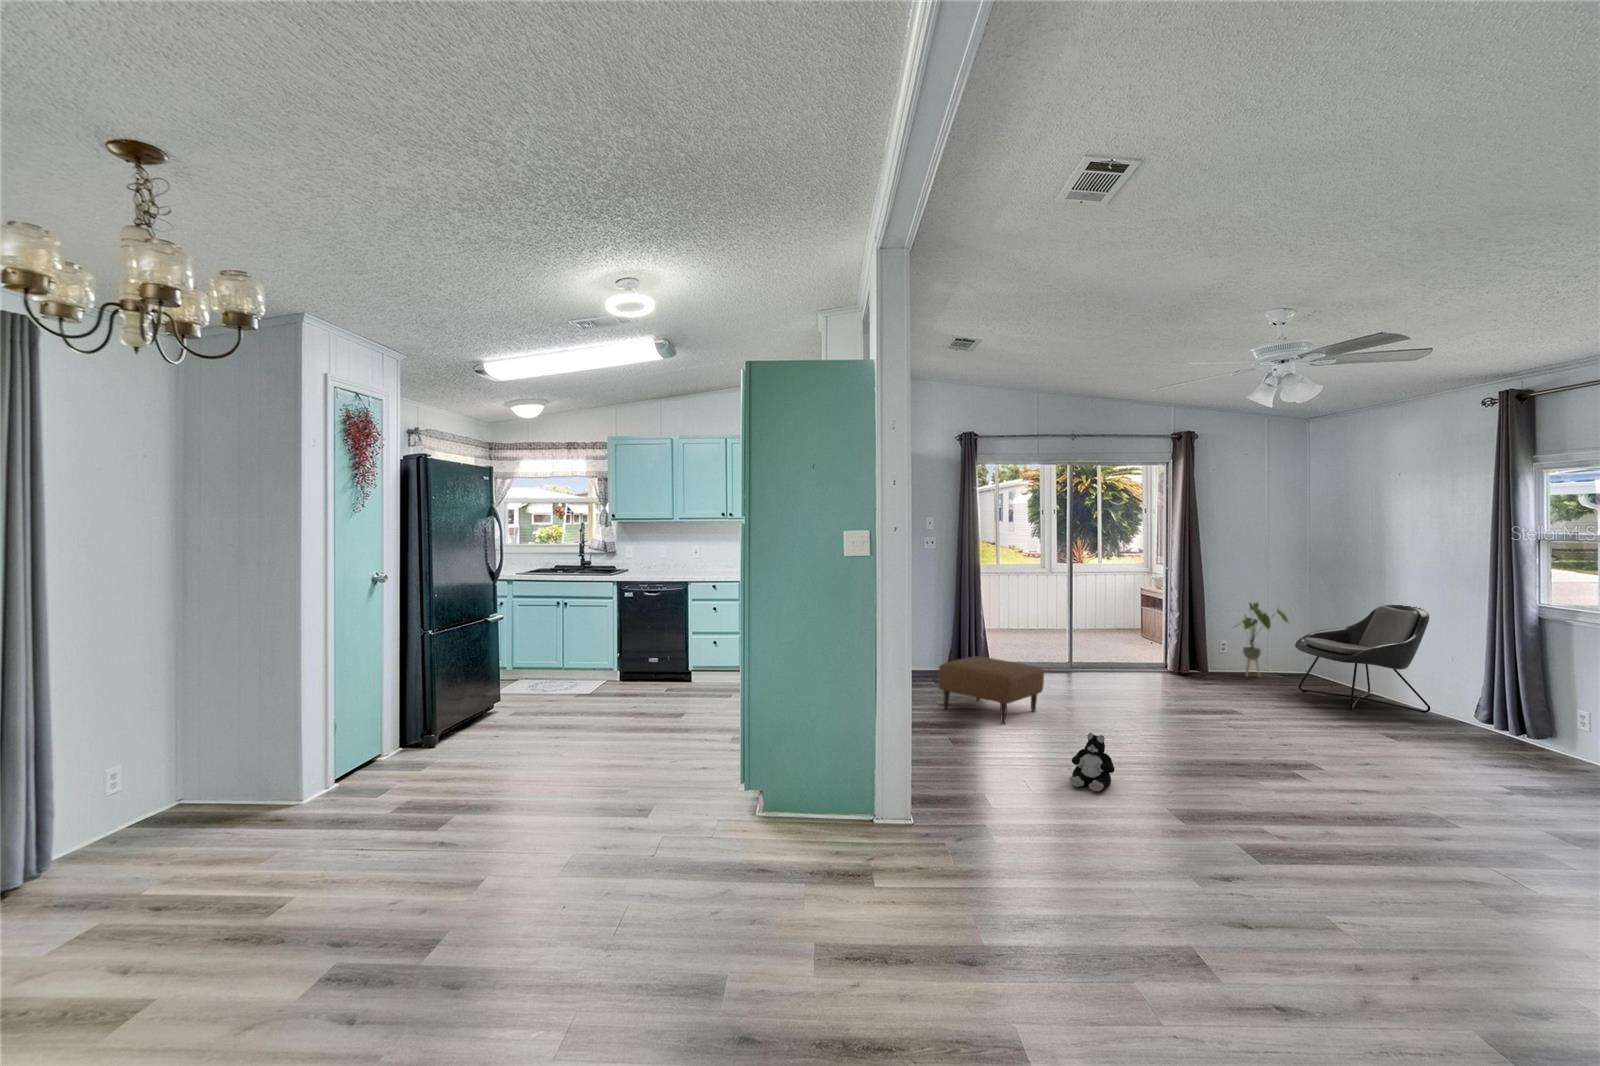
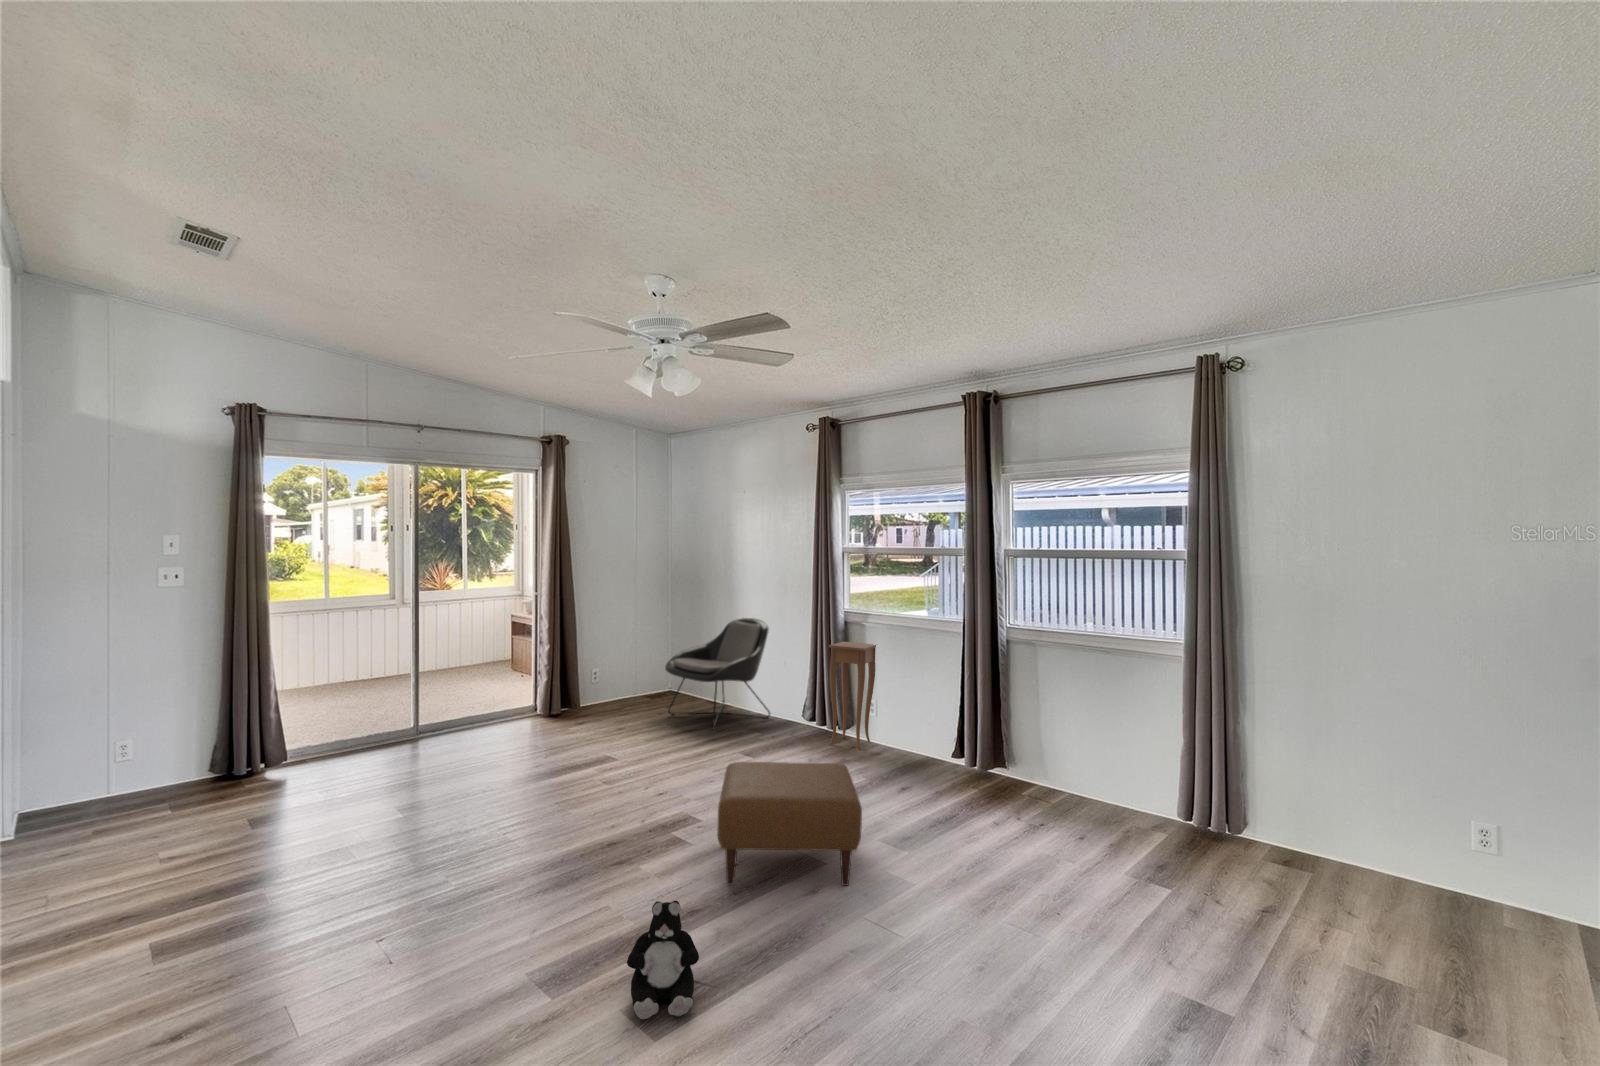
house plant: present [1243,603,1288,676] -> none [607,625,659,706]
side table: none [1509,638,1594,760] -> present [828,642,877,749]
ottoman: present [938,656,1044,725] -> present [717,762,862,886]
plush toy: present [1070,733,1115,792] -> present [627,901,699,1019]

